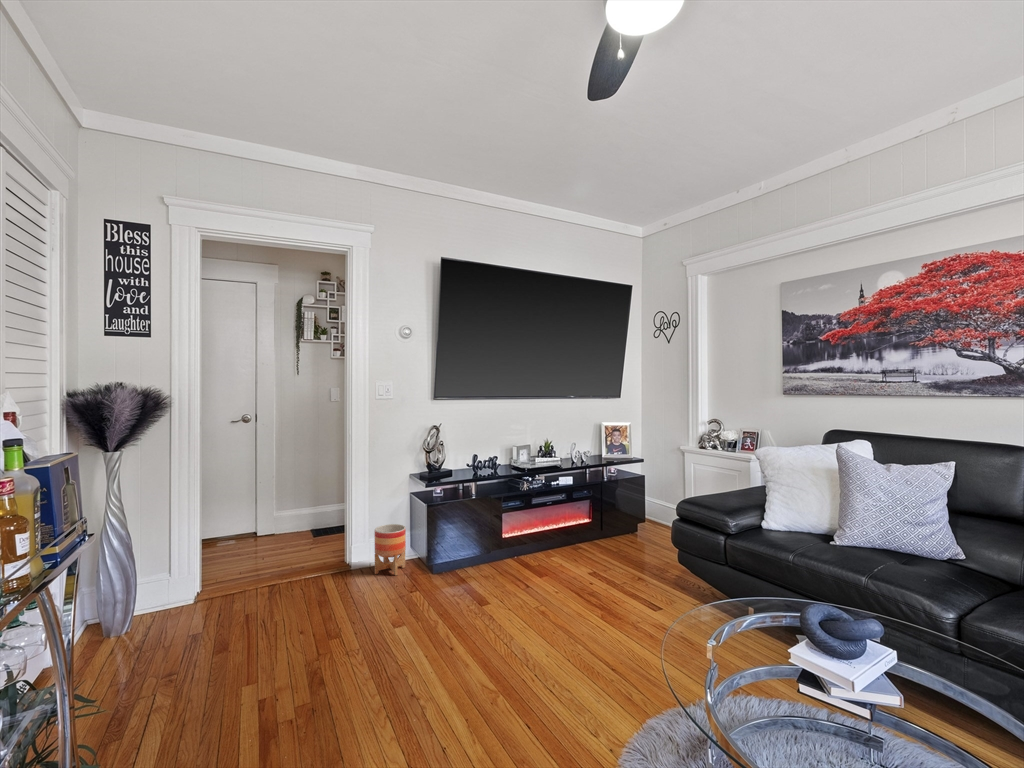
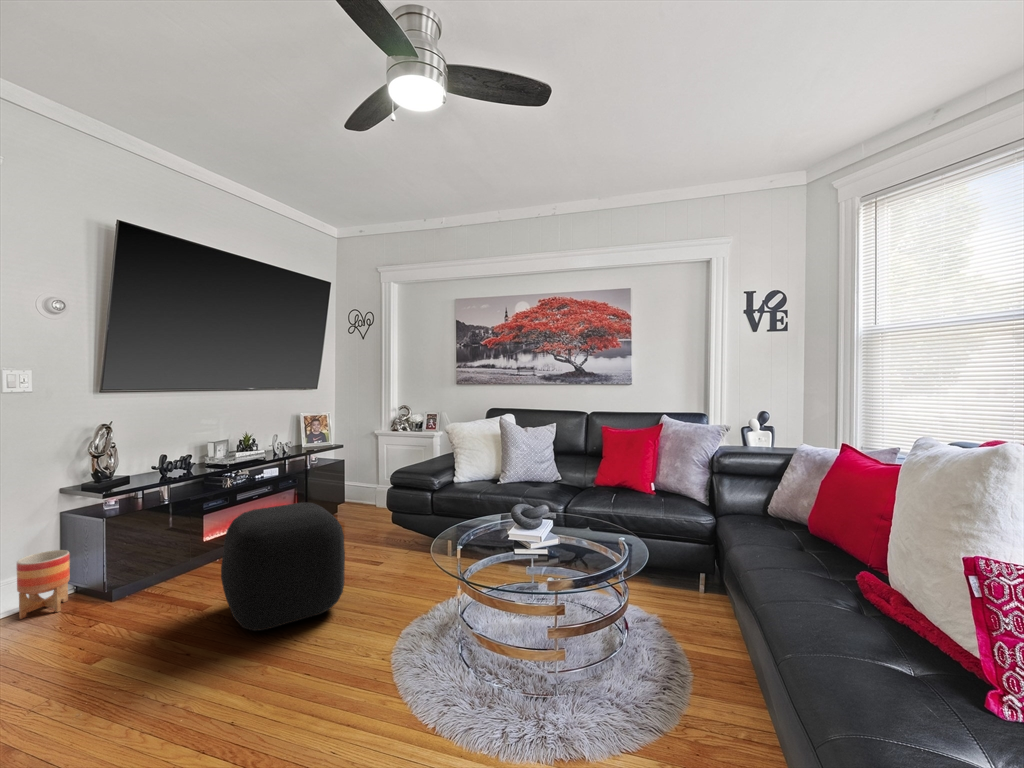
ottoman: none [487,520,603,652] -> present [221,503,345,631]

